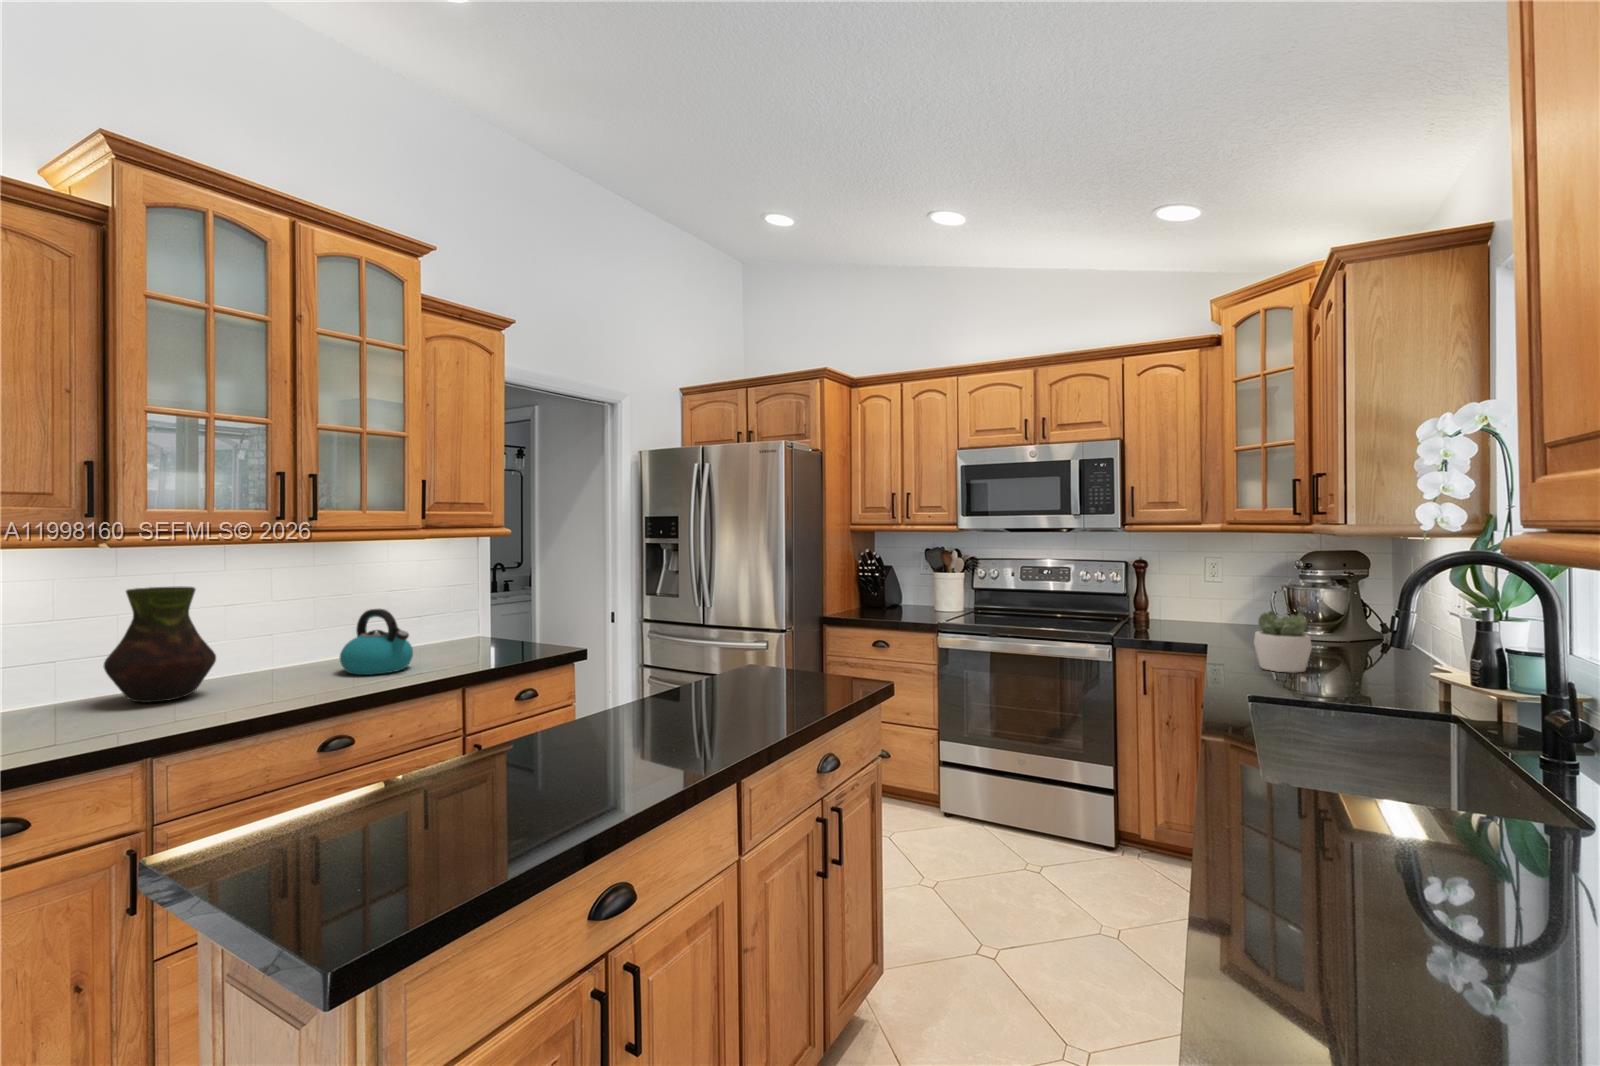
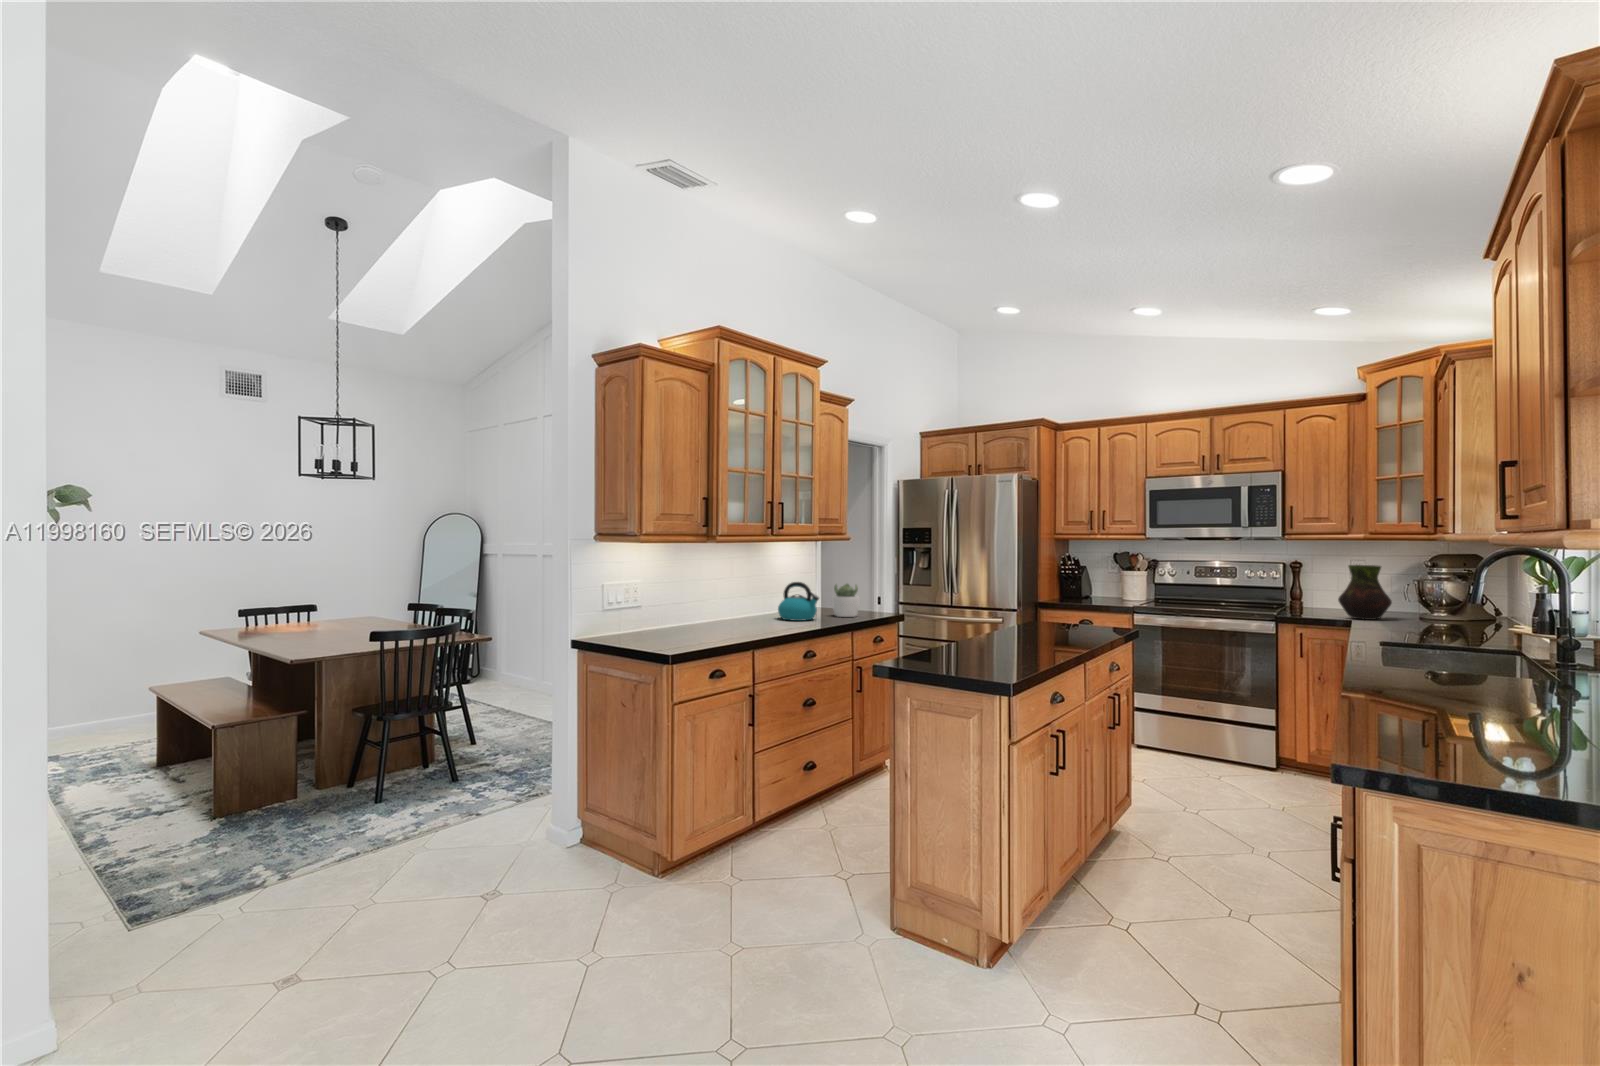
vase: present [104,586,216,702] -> present [1338,565,1392,620]
succulent plant: present [1254,611,1312,673] -> present [832,584,860,617]

